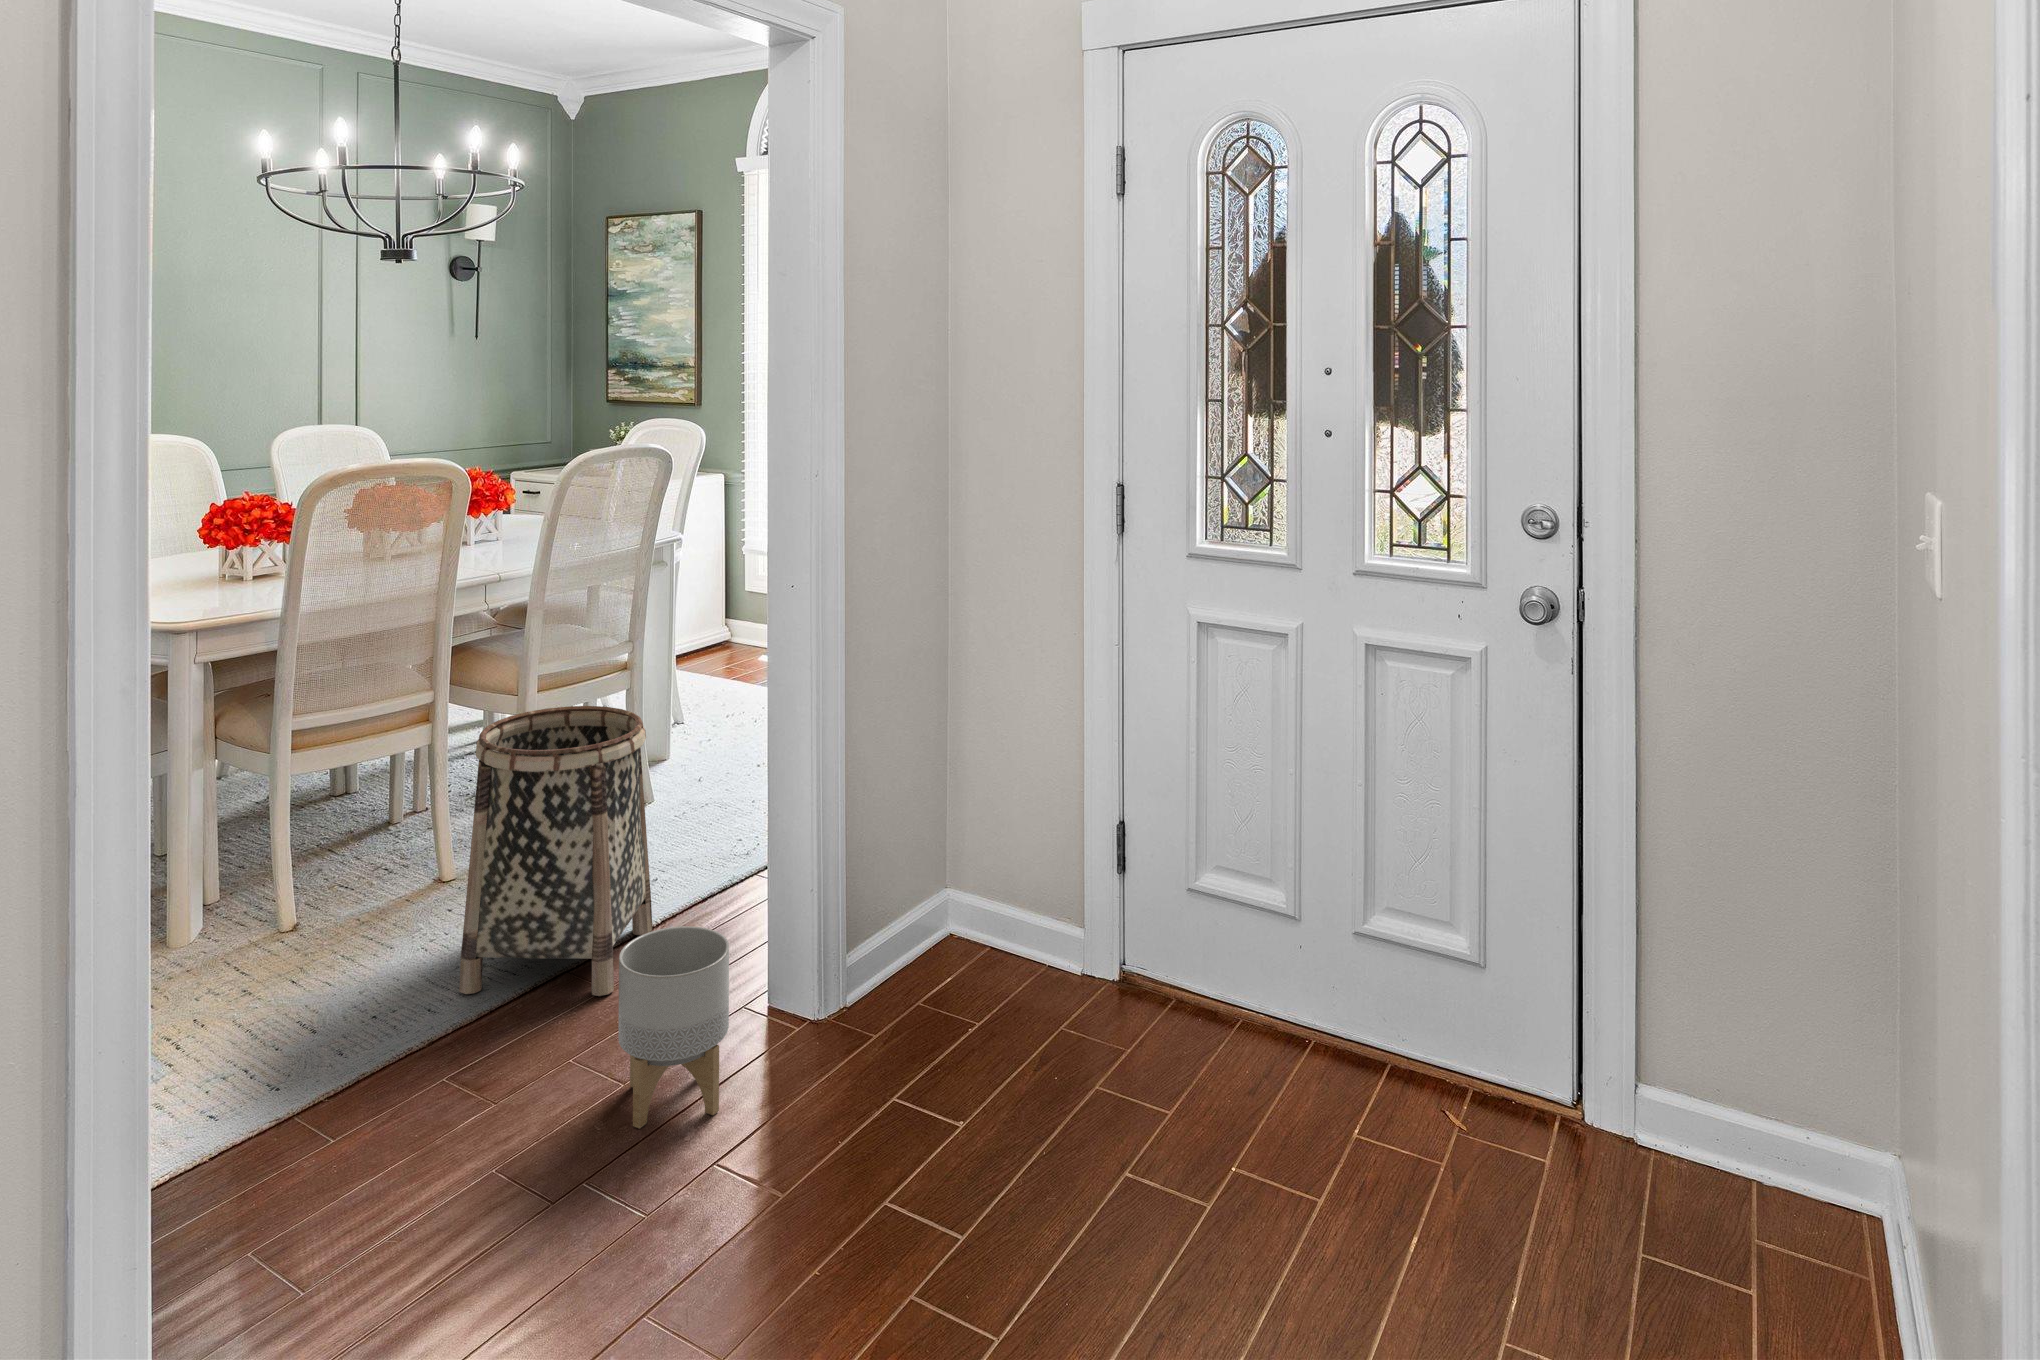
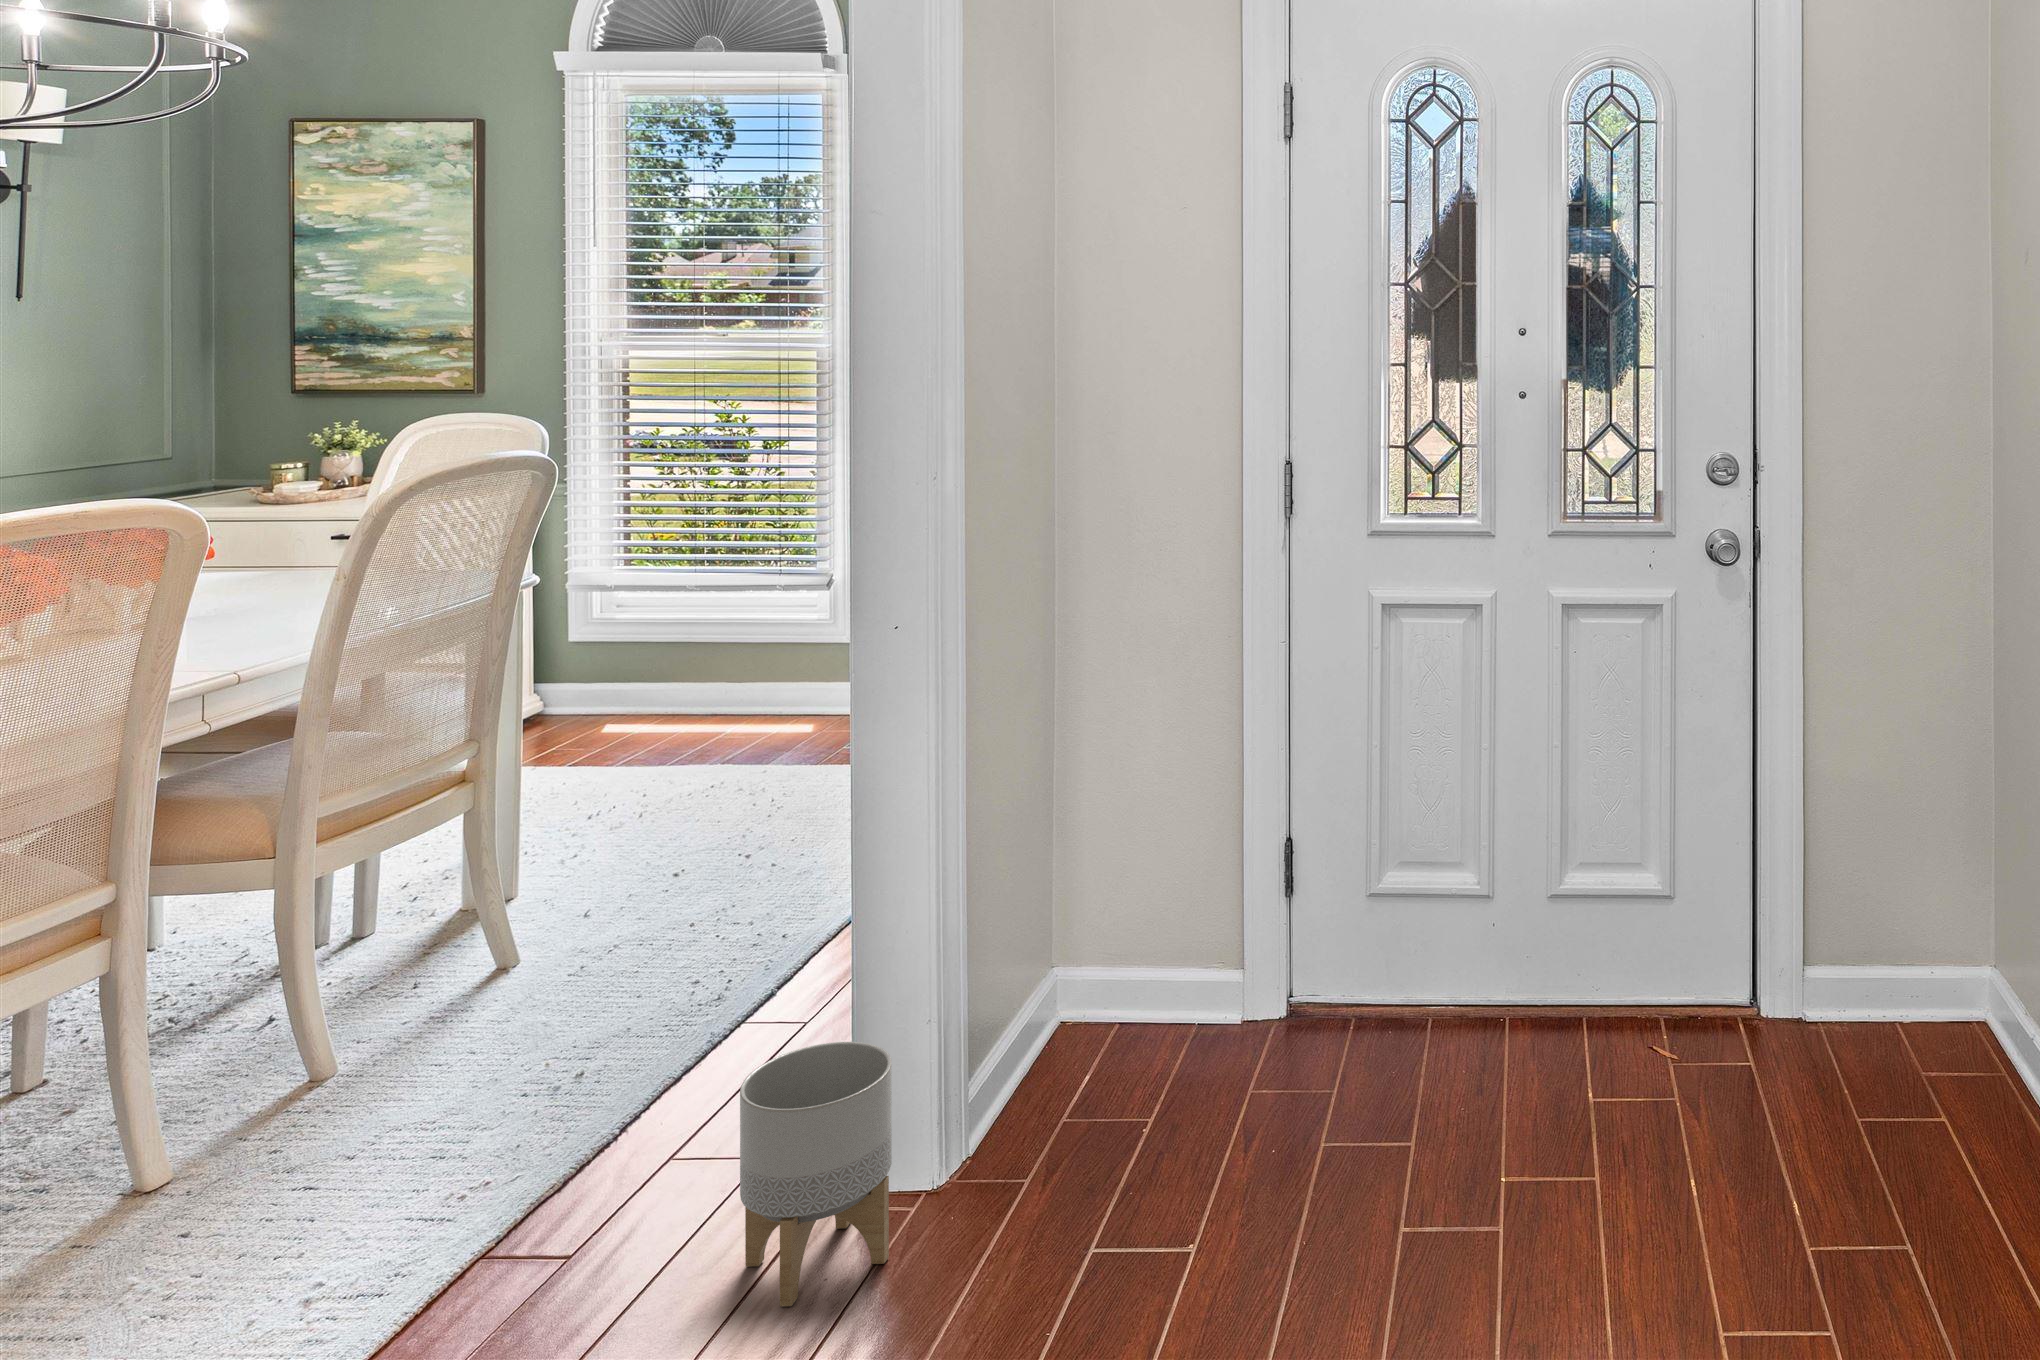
basket: present [459,706,653,996] -> none [386,800,662,1232]

